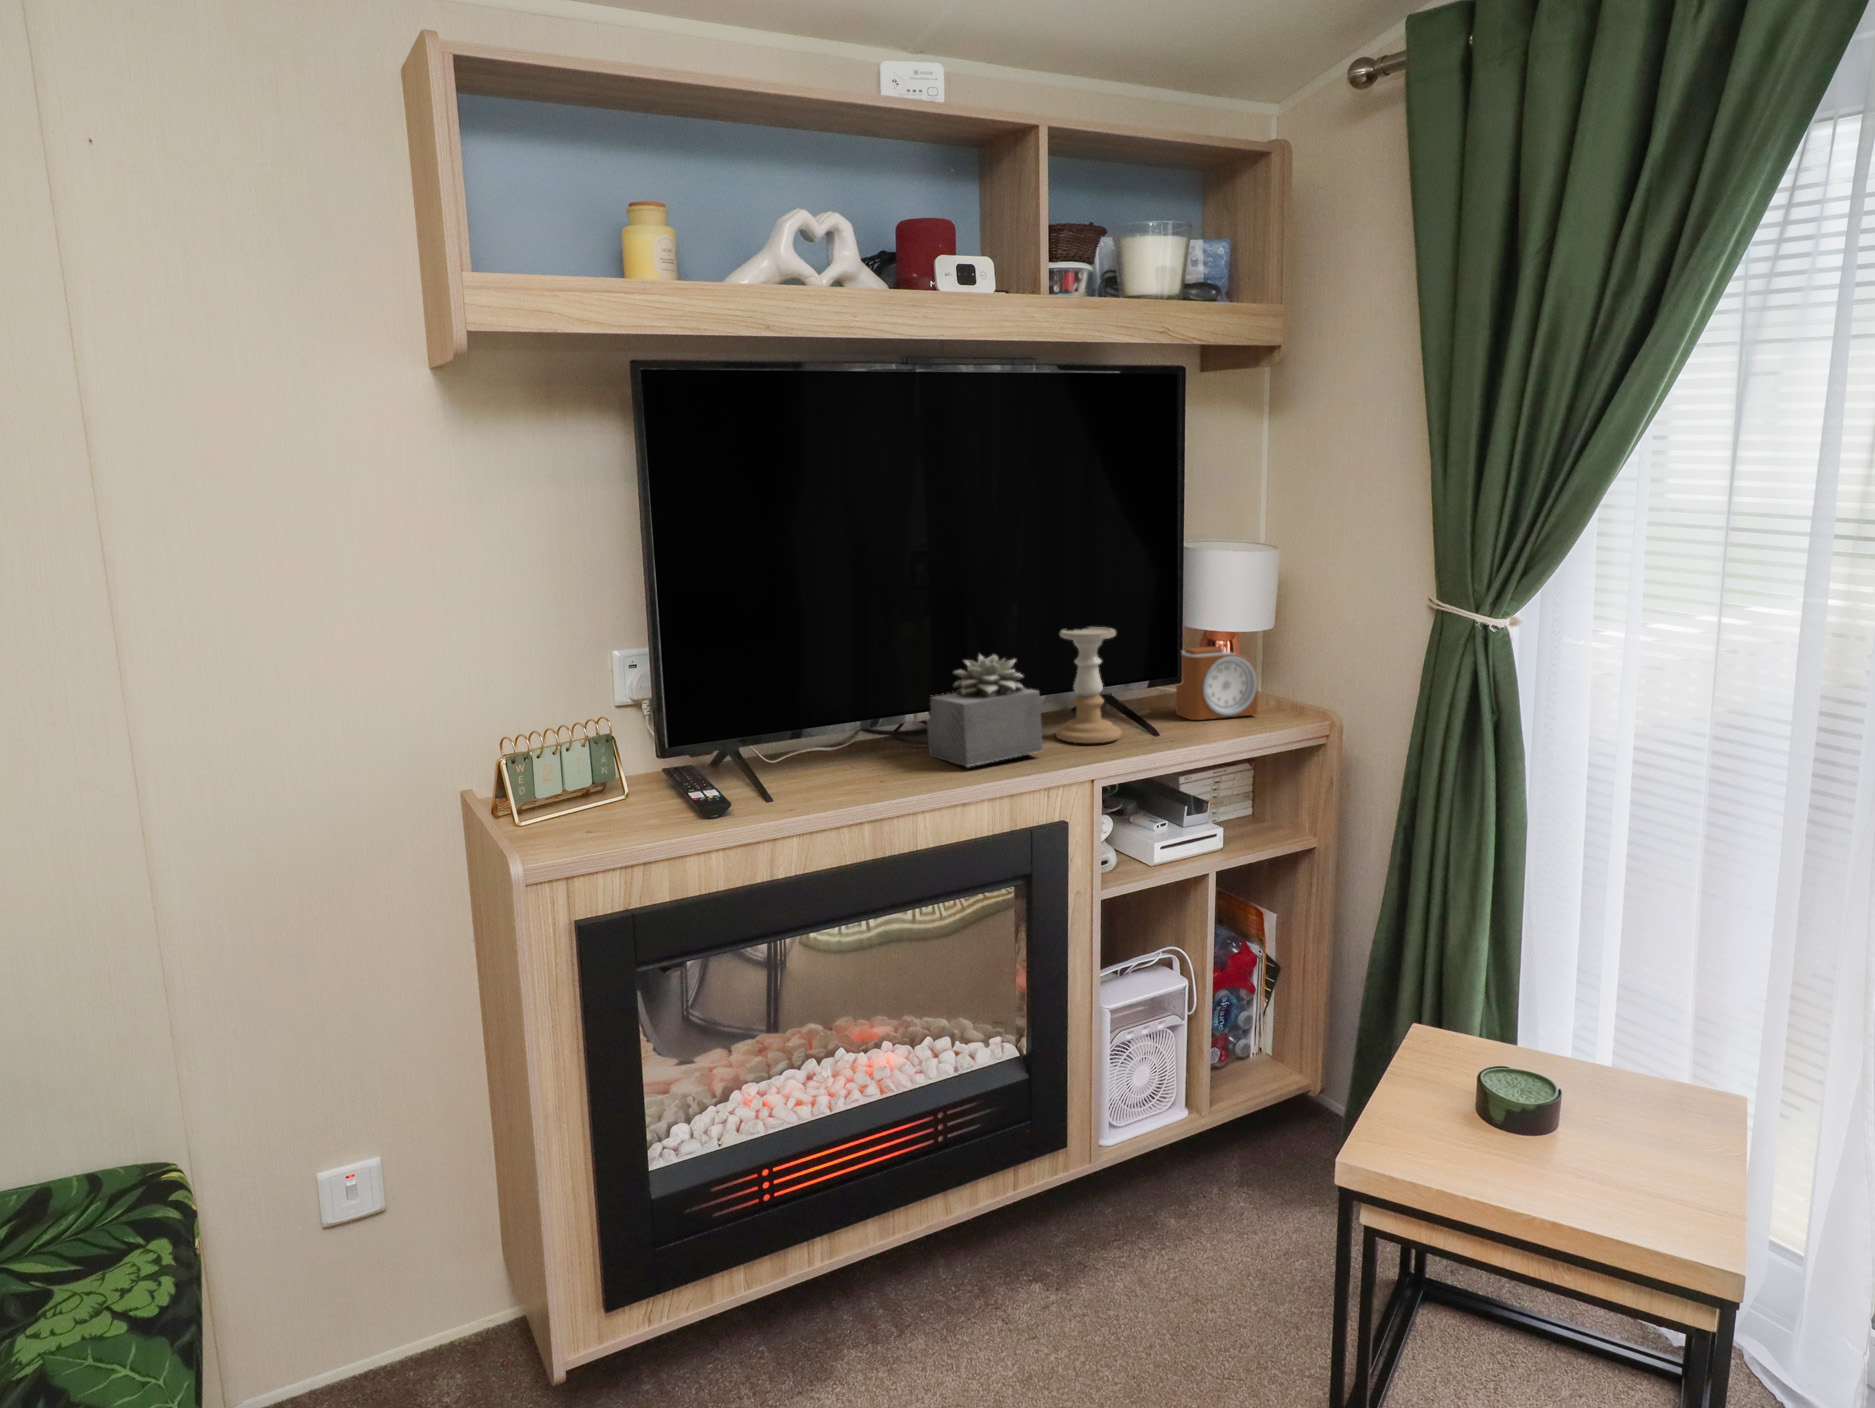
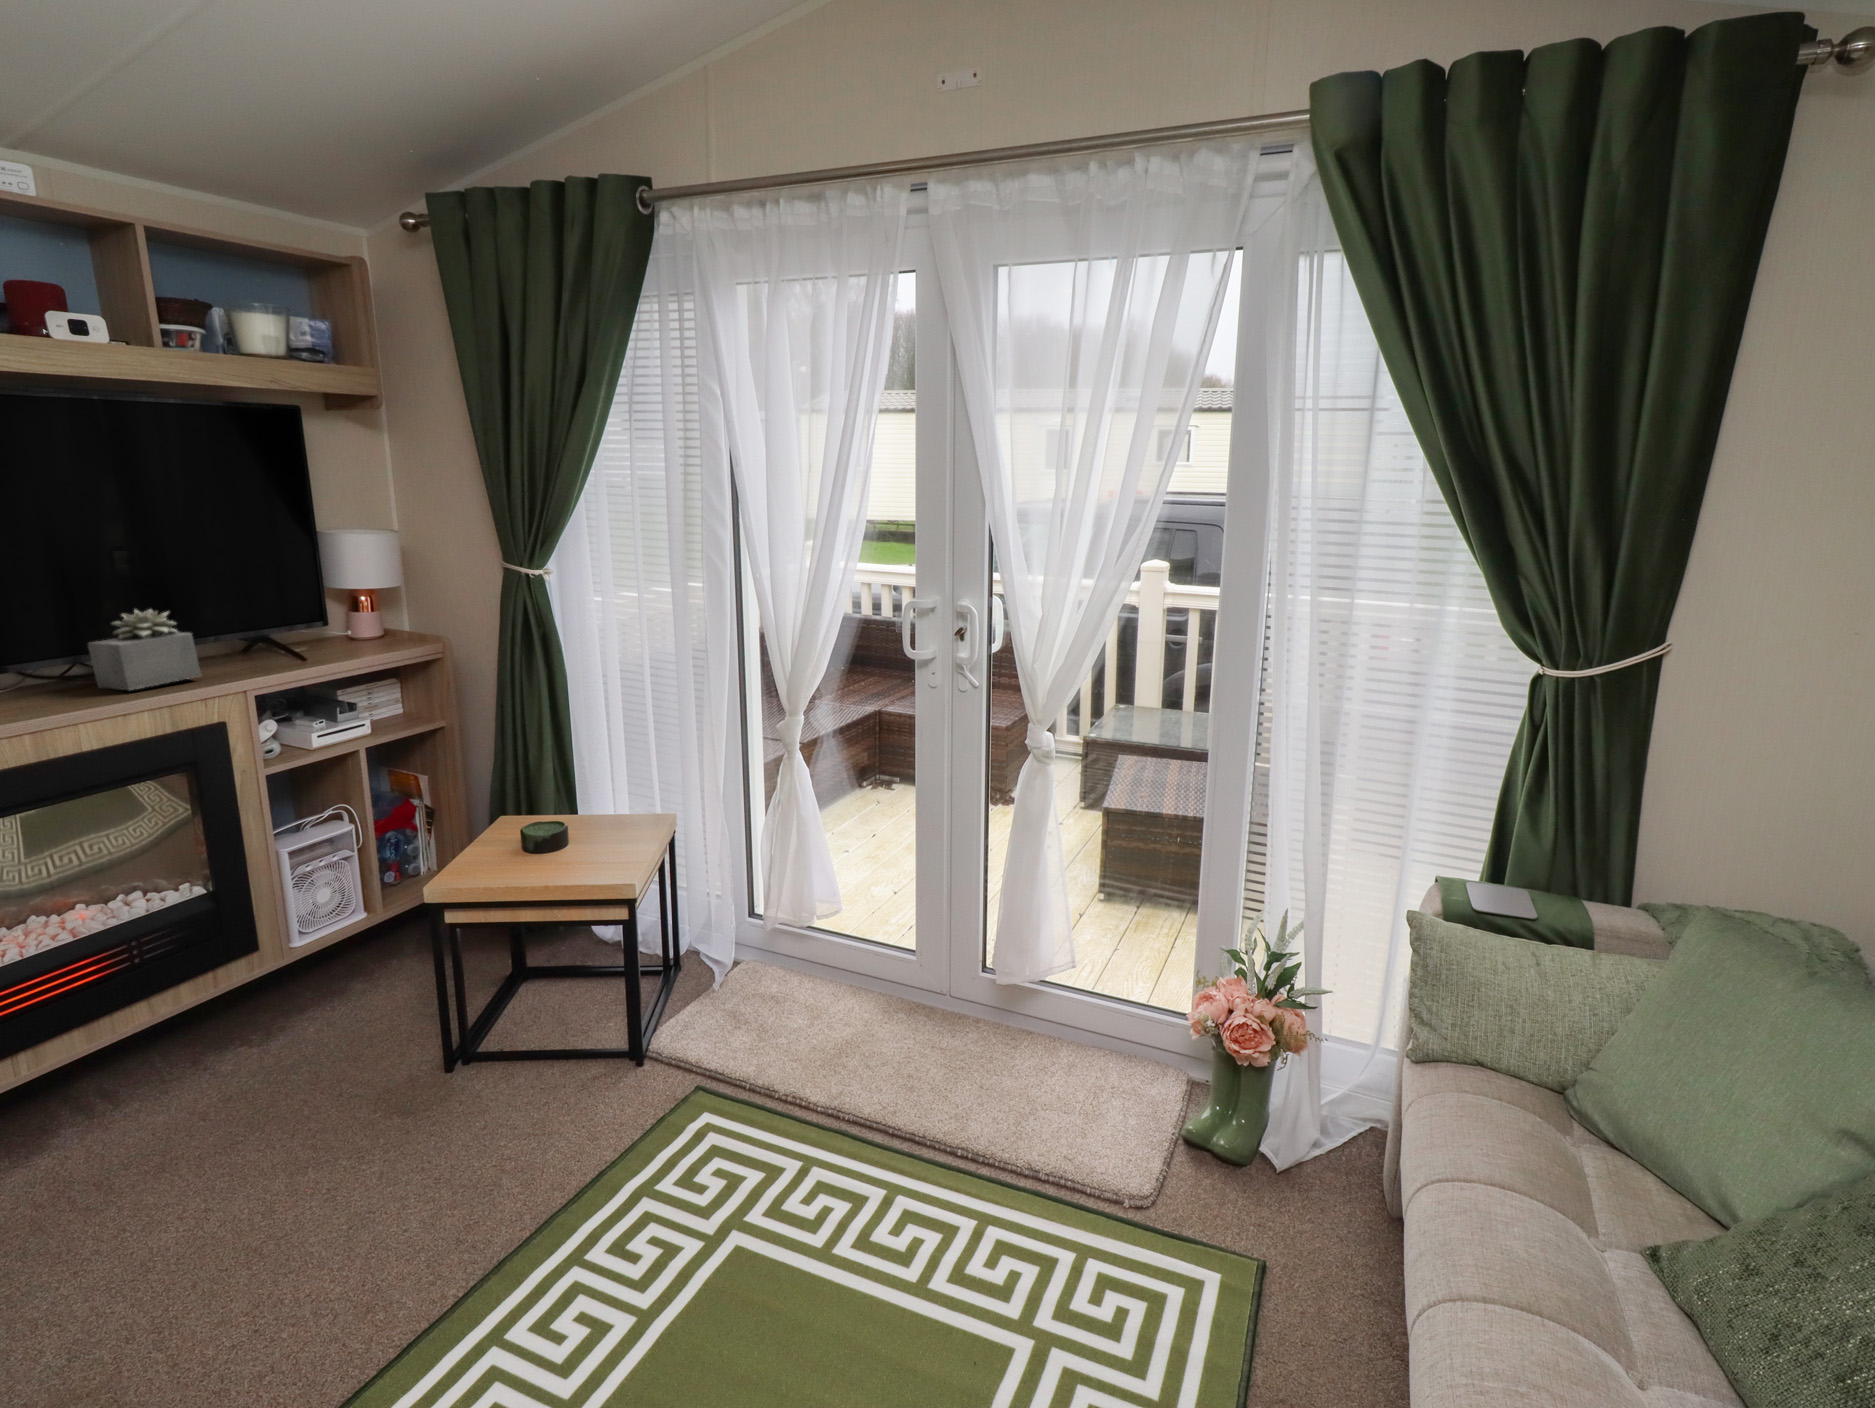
candle holder: present [1056,627,1121,743] -> none [212,588,276,670]
alarm clock: present [1176,647,1258,720] -> none [324,600,393,650]

